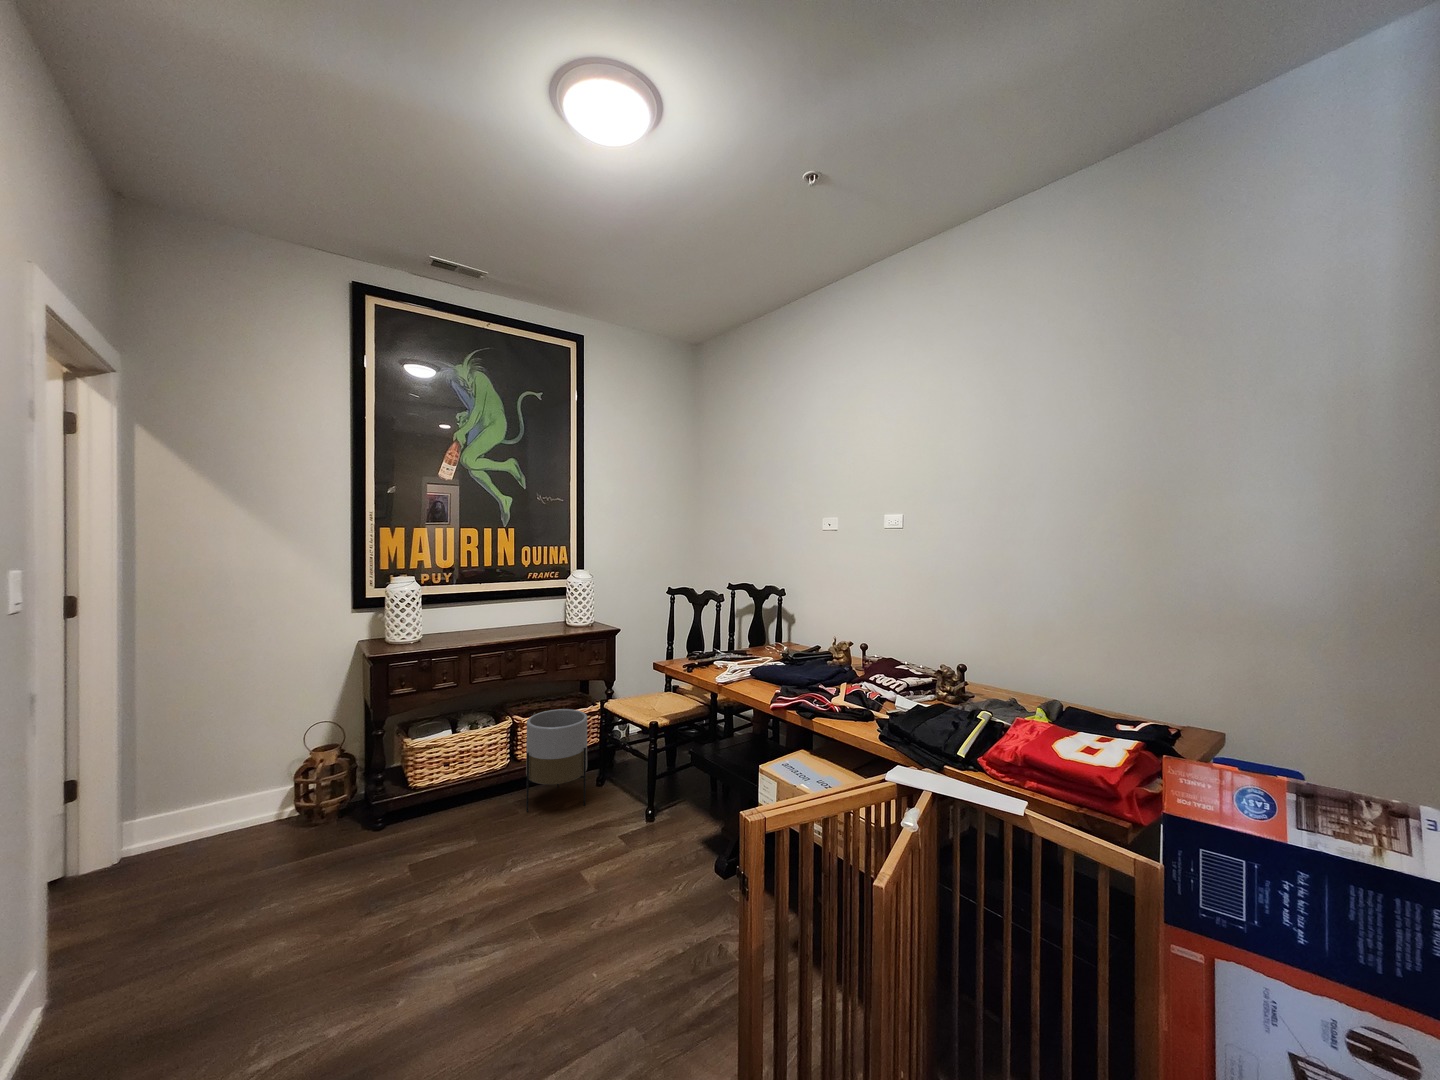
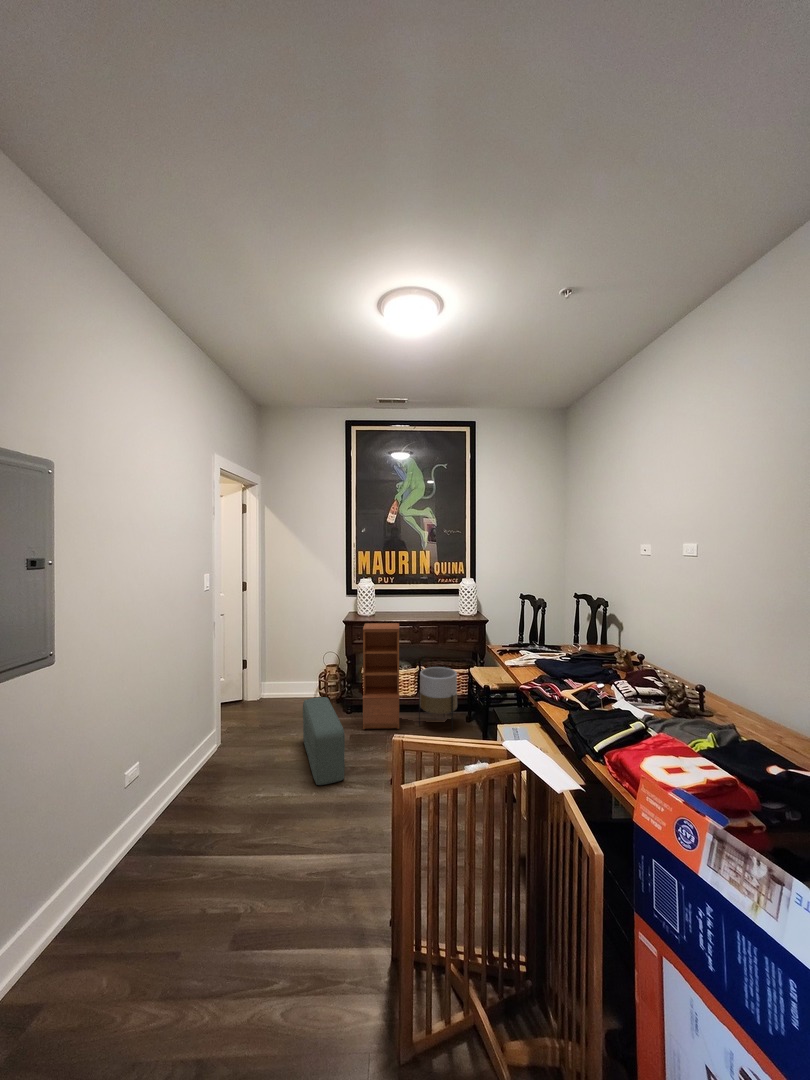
bookcase: none [416,648,496,847] -> present [363,623,400,729]
pouf: none [302,806,445,983] -> present [303,697,345,785]

